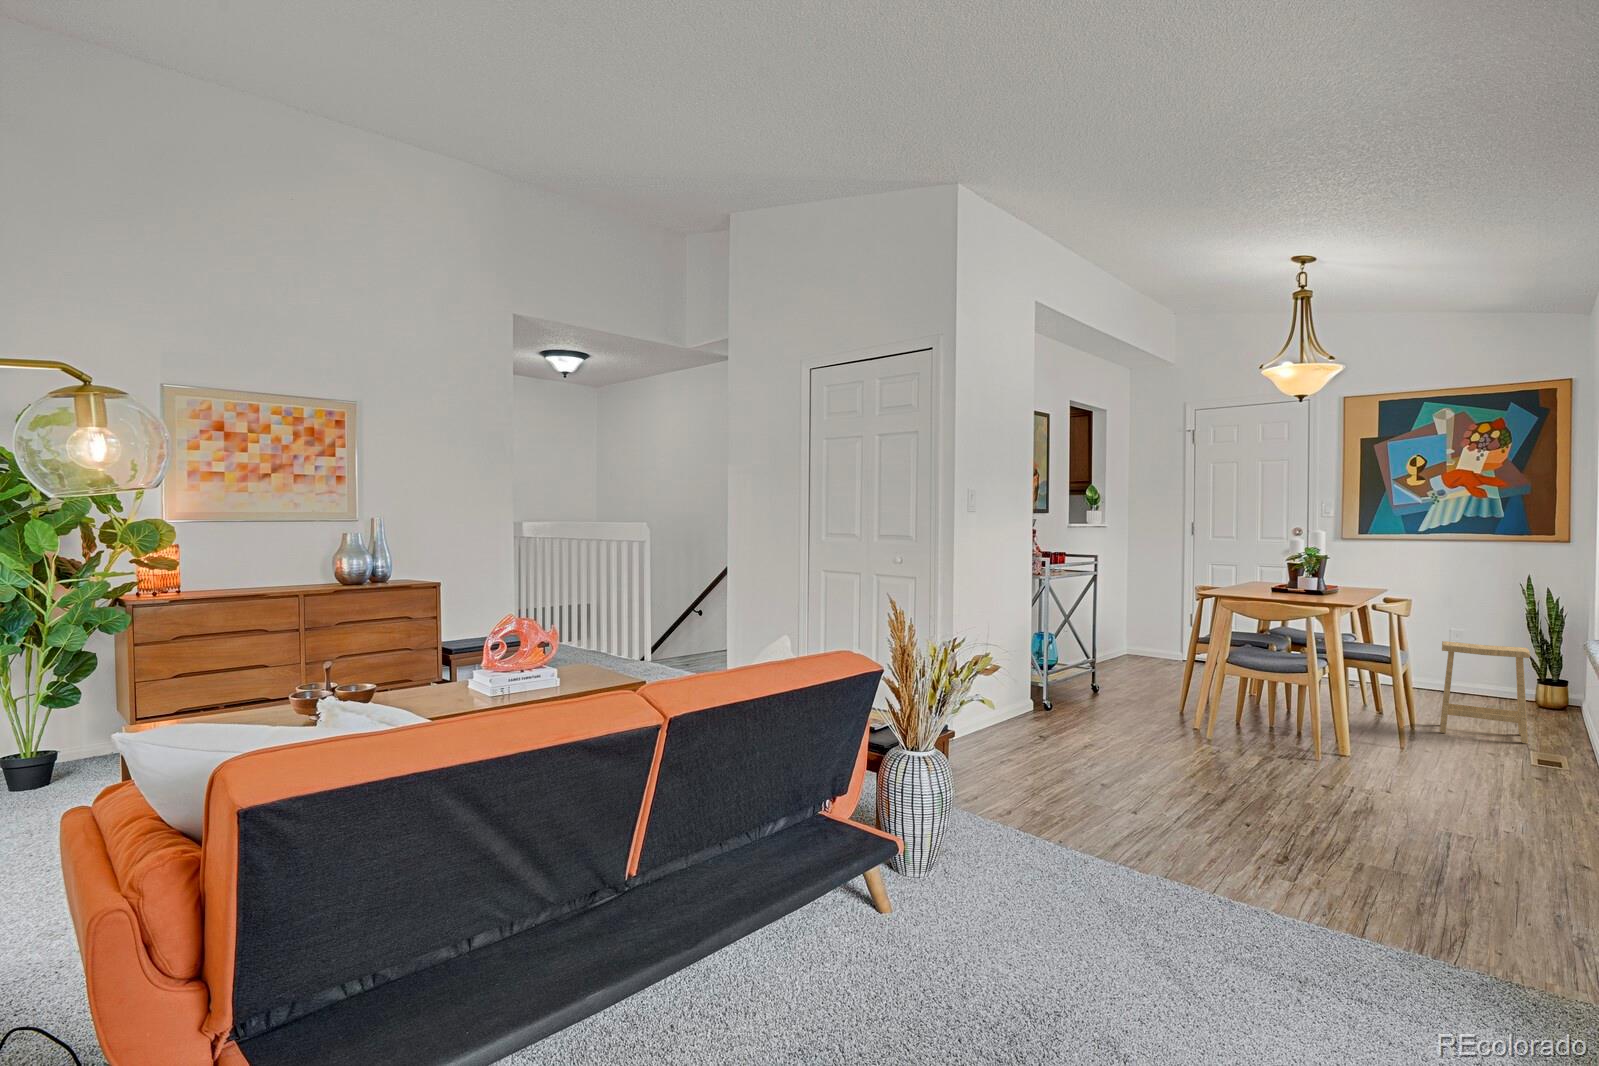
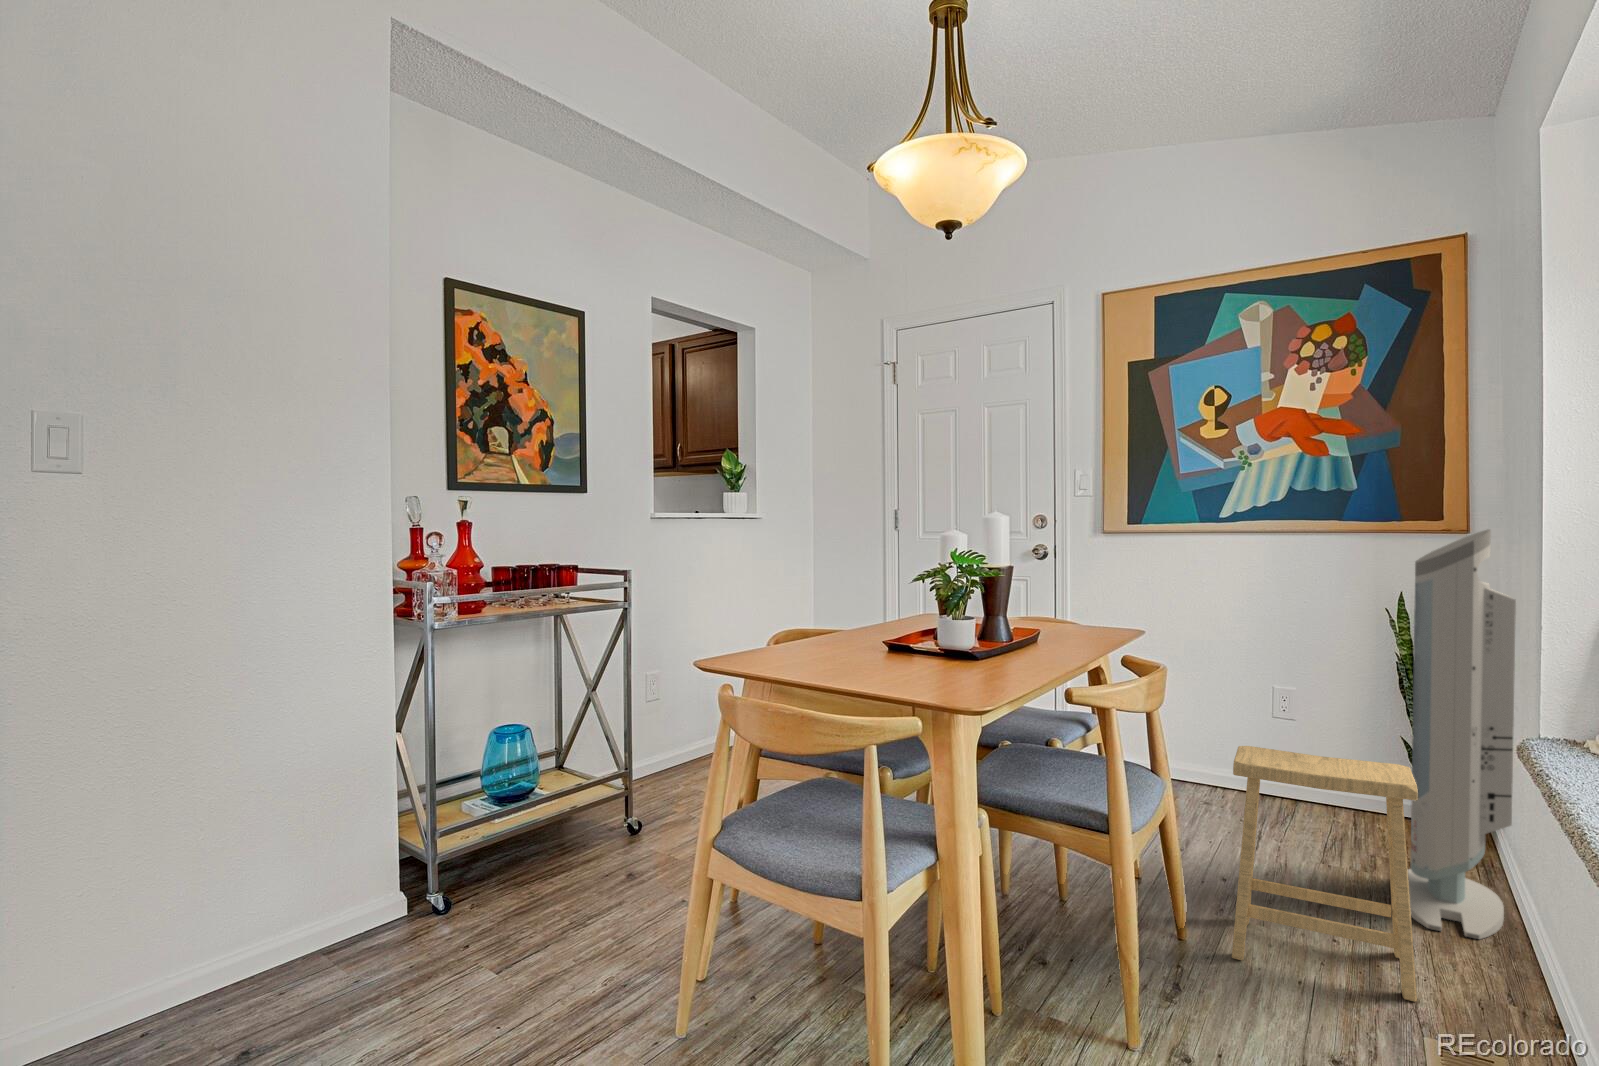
air purifier: none [1520,541,1585,733] -> present [1408,530,1516,939]

